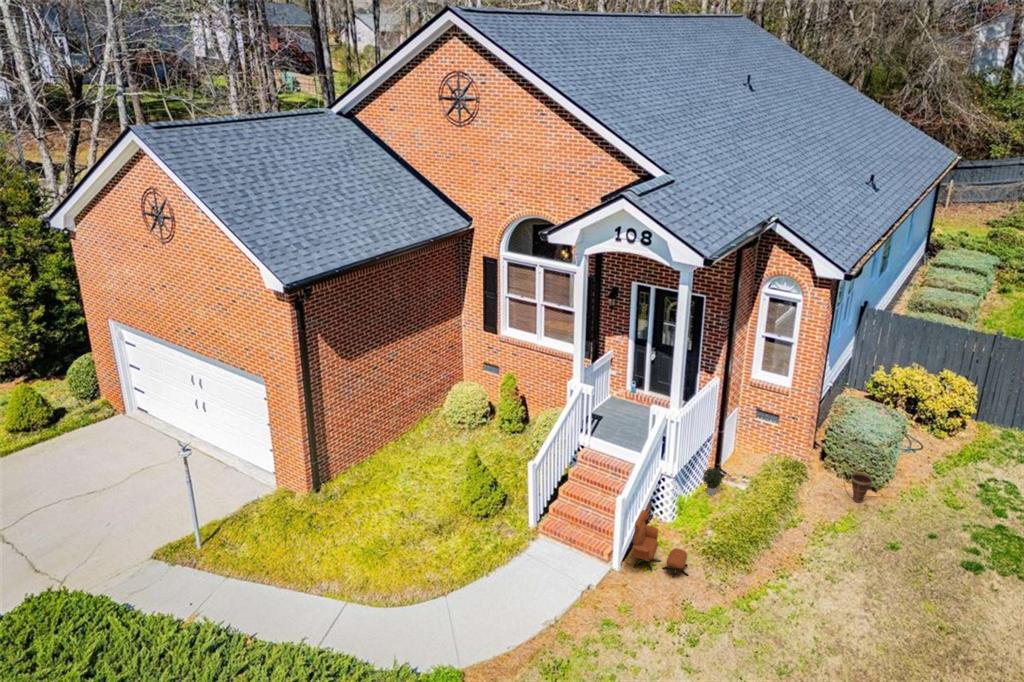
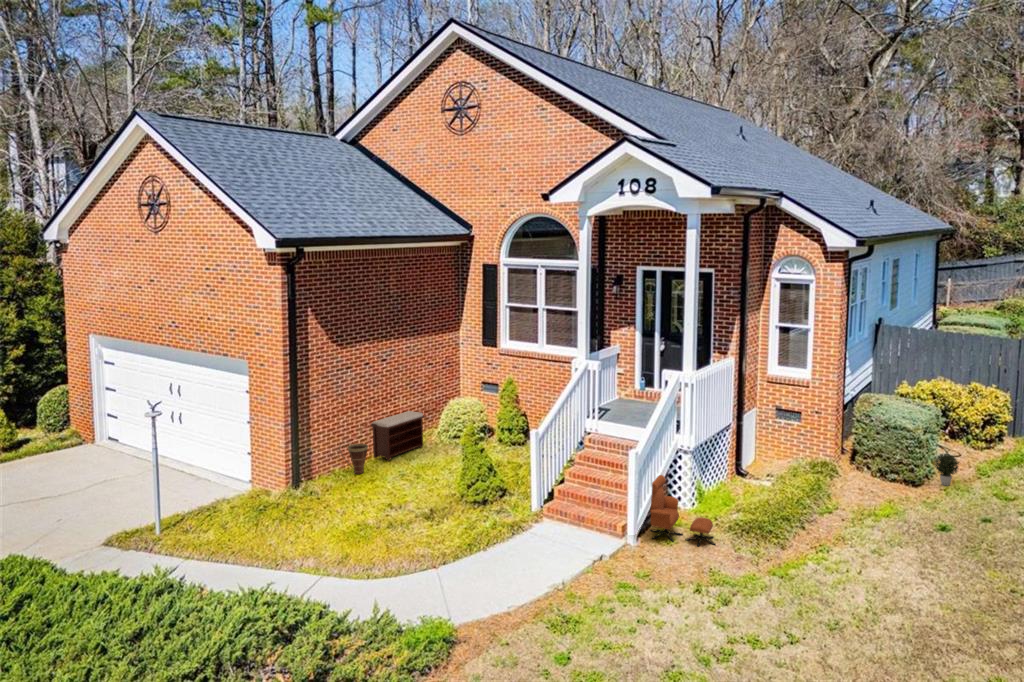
bench: none [381,403,431,457] -> present [371,411,424,461]
potted plant: present [703,467,723,495] -> present [935,454,959,486]
basket: present [851,467,873,503] -> present [339,444,368,474]

